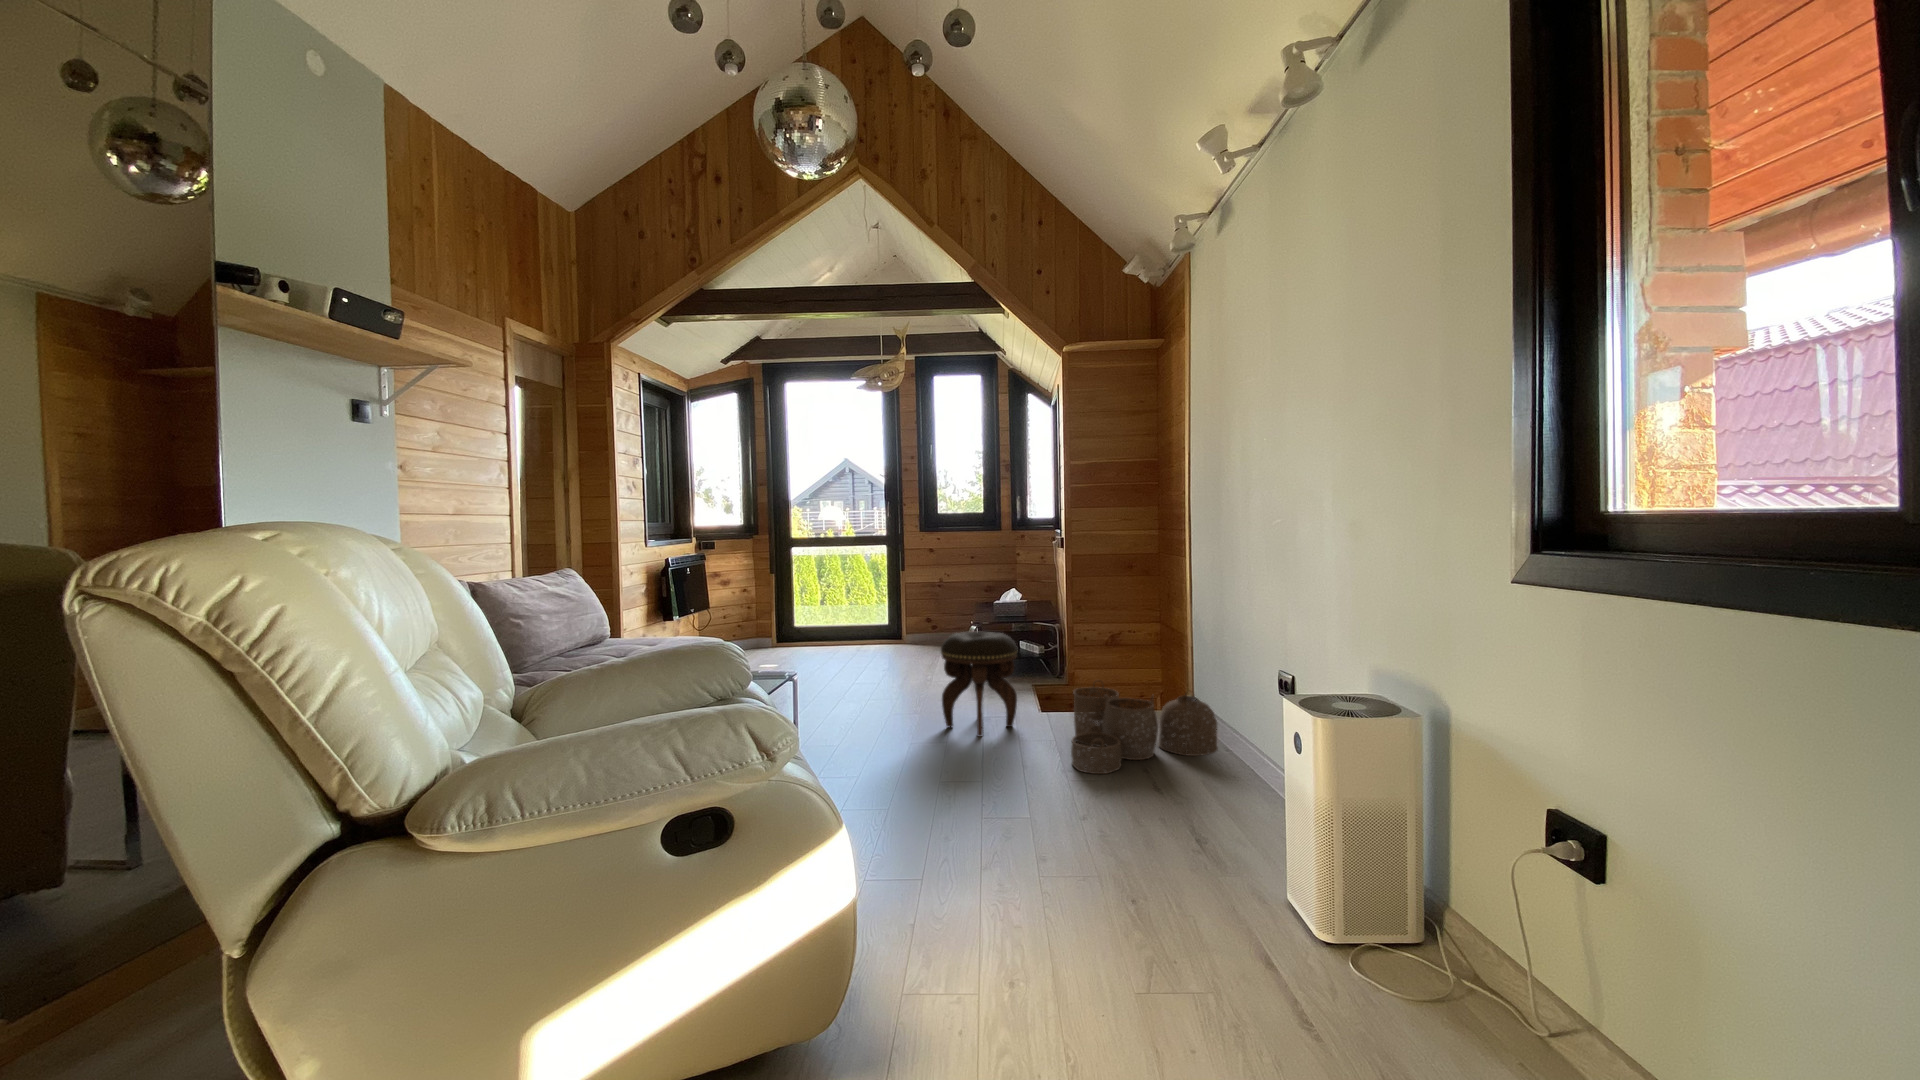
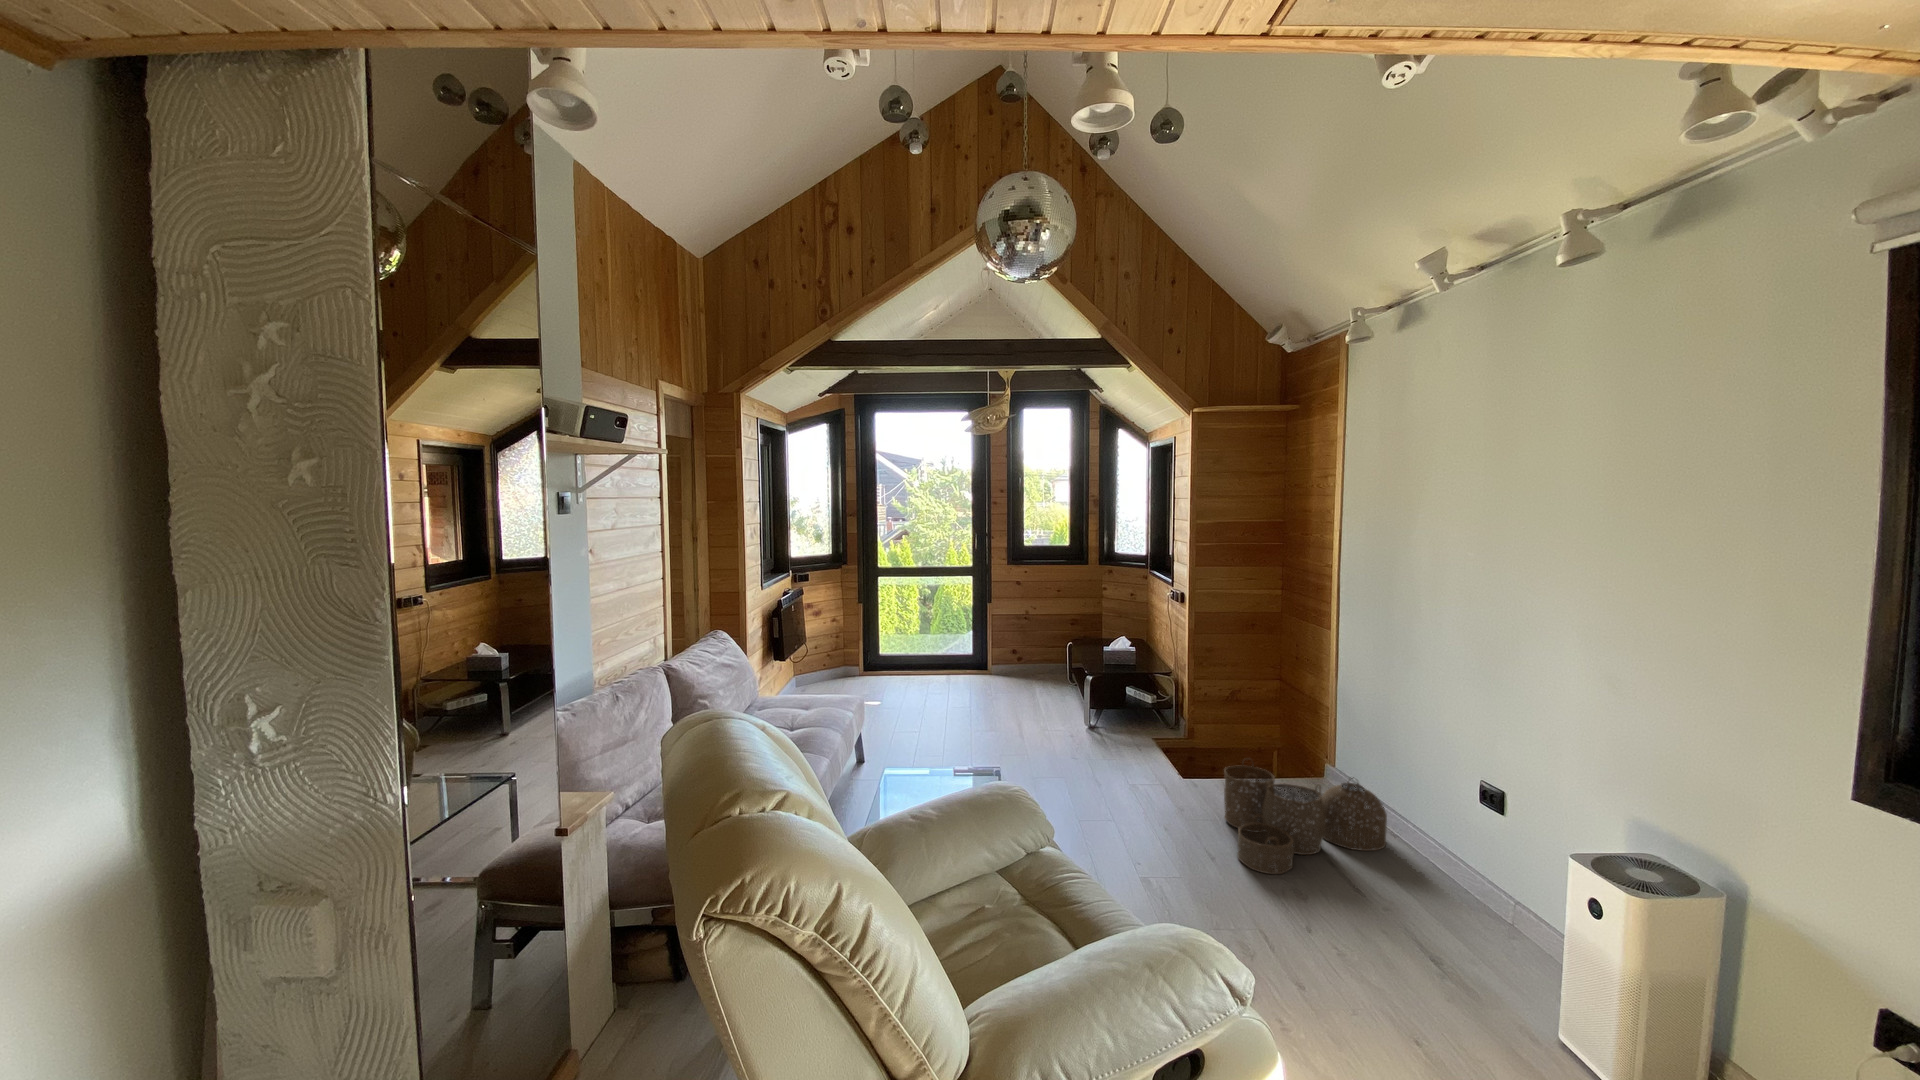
footstool: present [941,631,1017,736] -> none [1078,698,1158,812]

